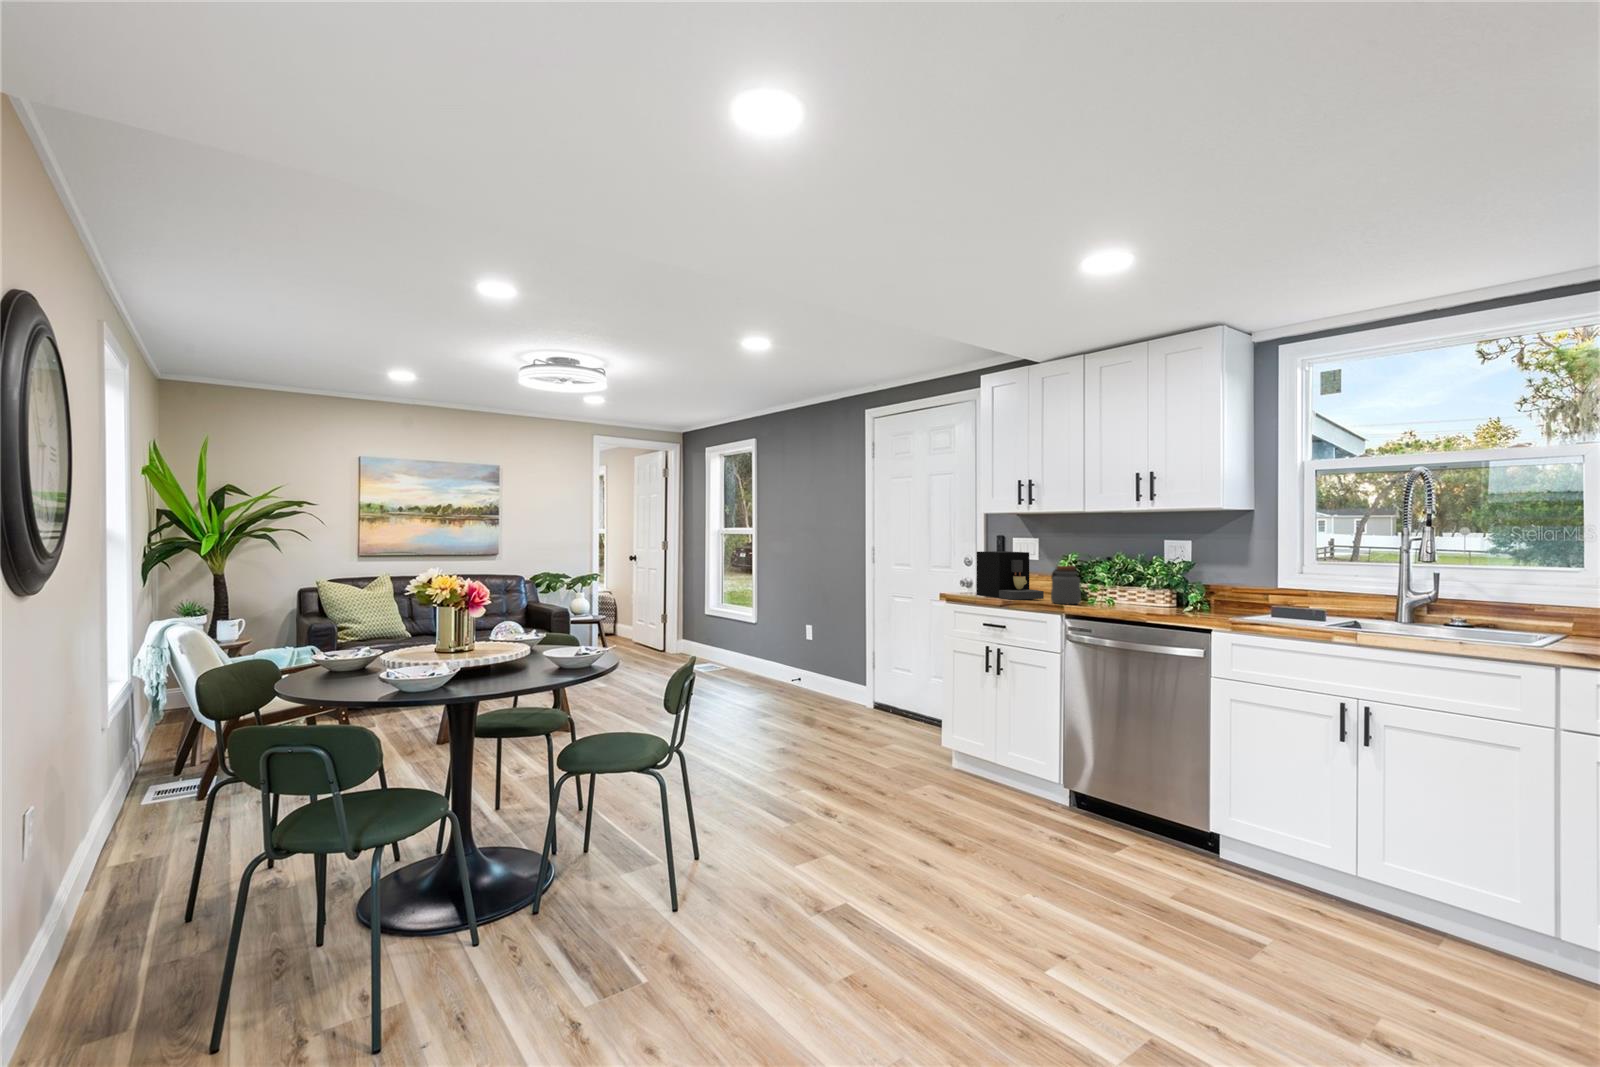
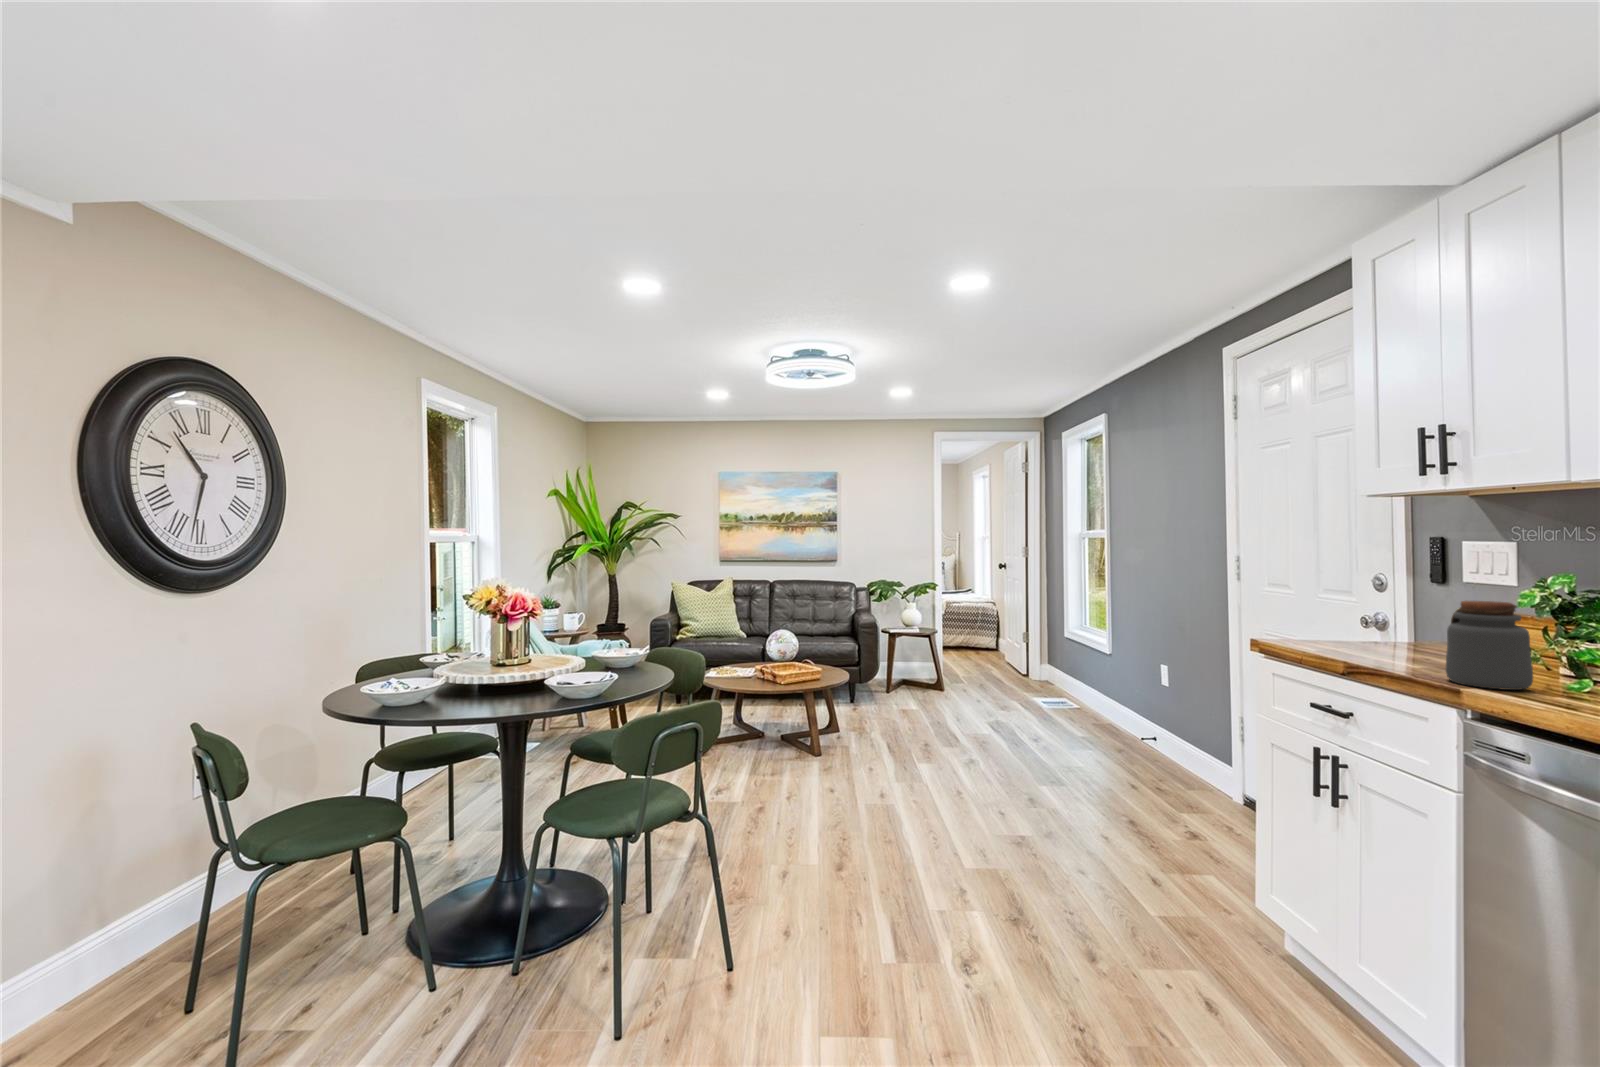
coffee maker: present [977,551,1044,600] -> none [1326,566,1457,668]

